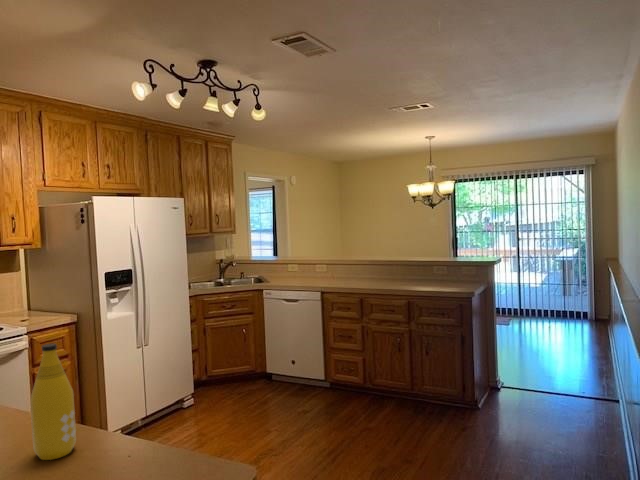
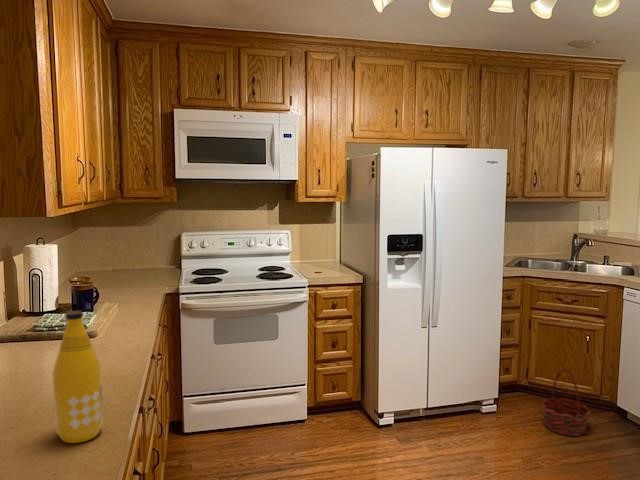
basket: none [226,355,259,403] -> present [542,369,591,436]

